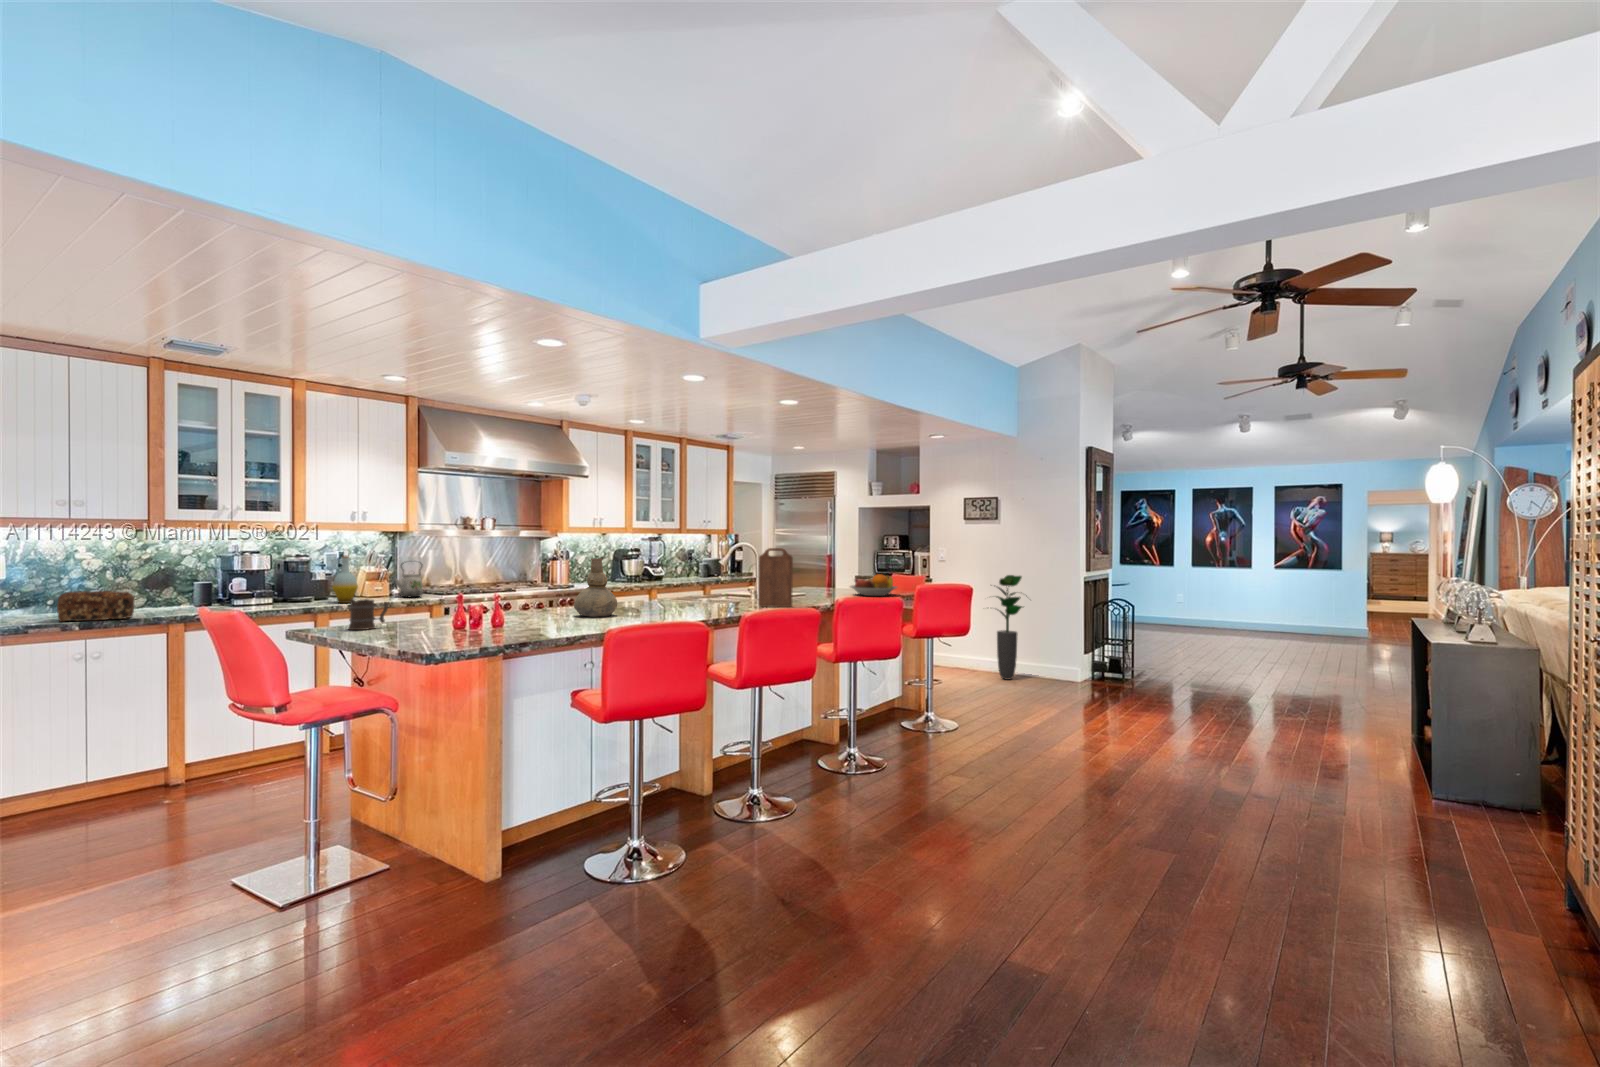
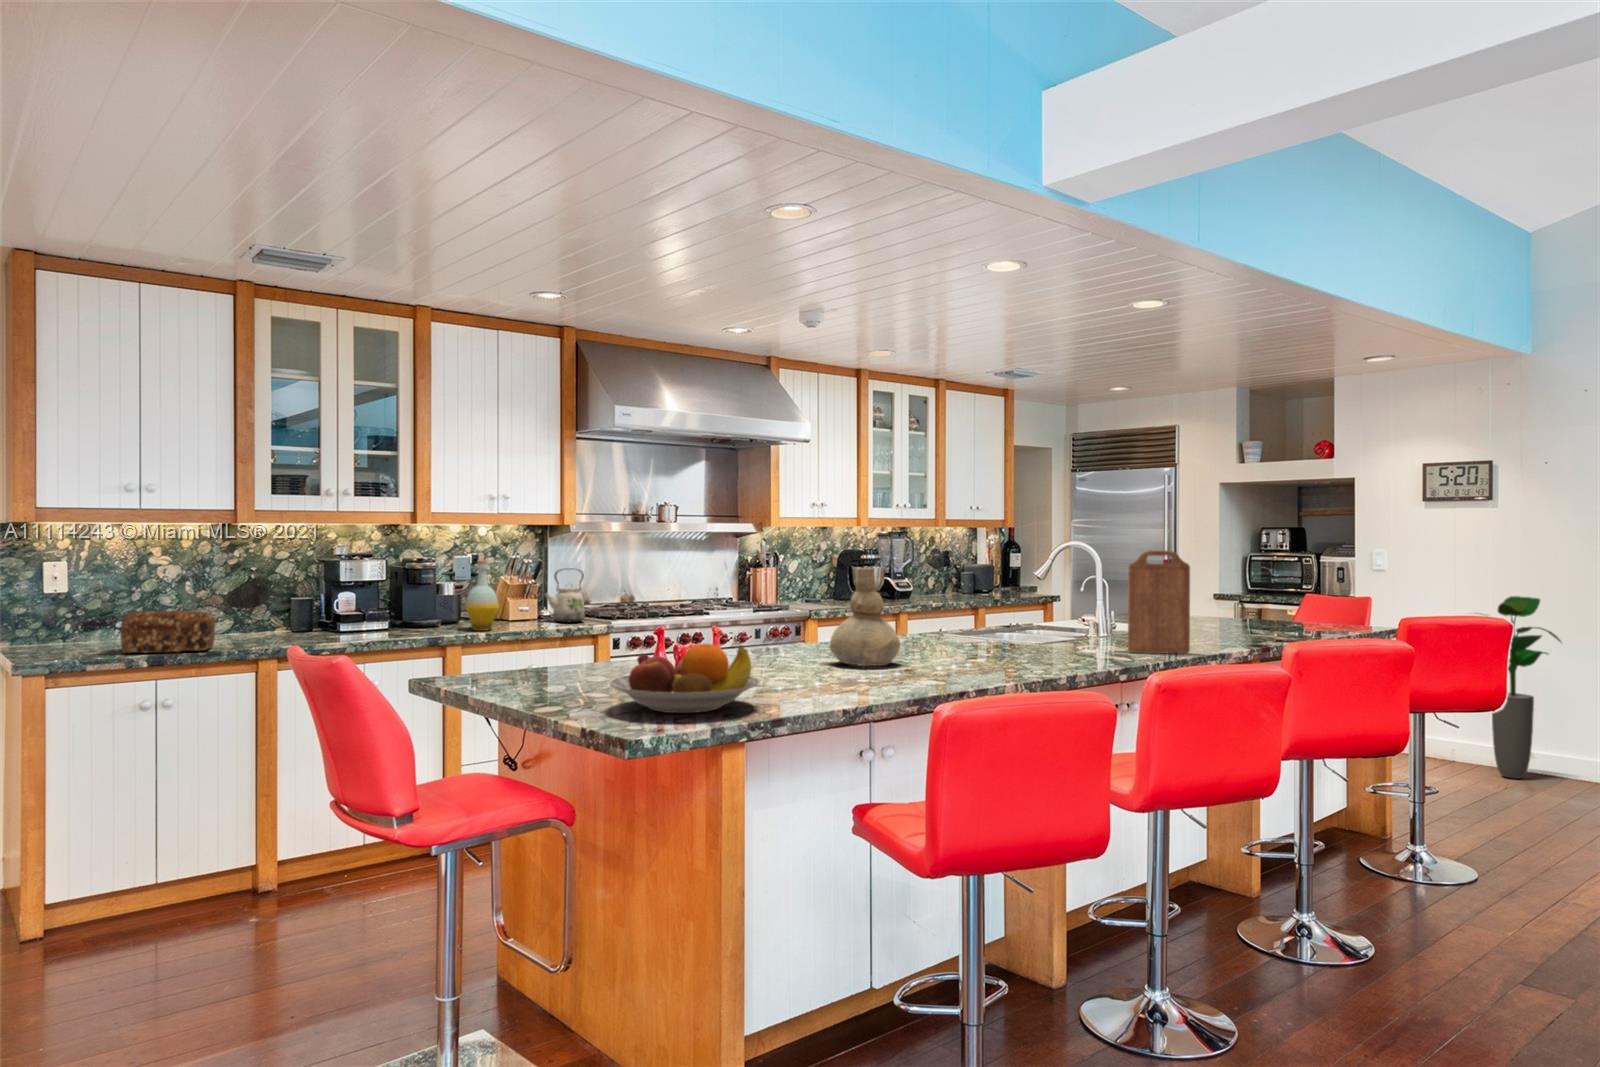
fruit bowl: present [850,574,897,596] -> present [610,644,759,713]
mug: present [348,599,389,630] -> none [492,633,552,683]

